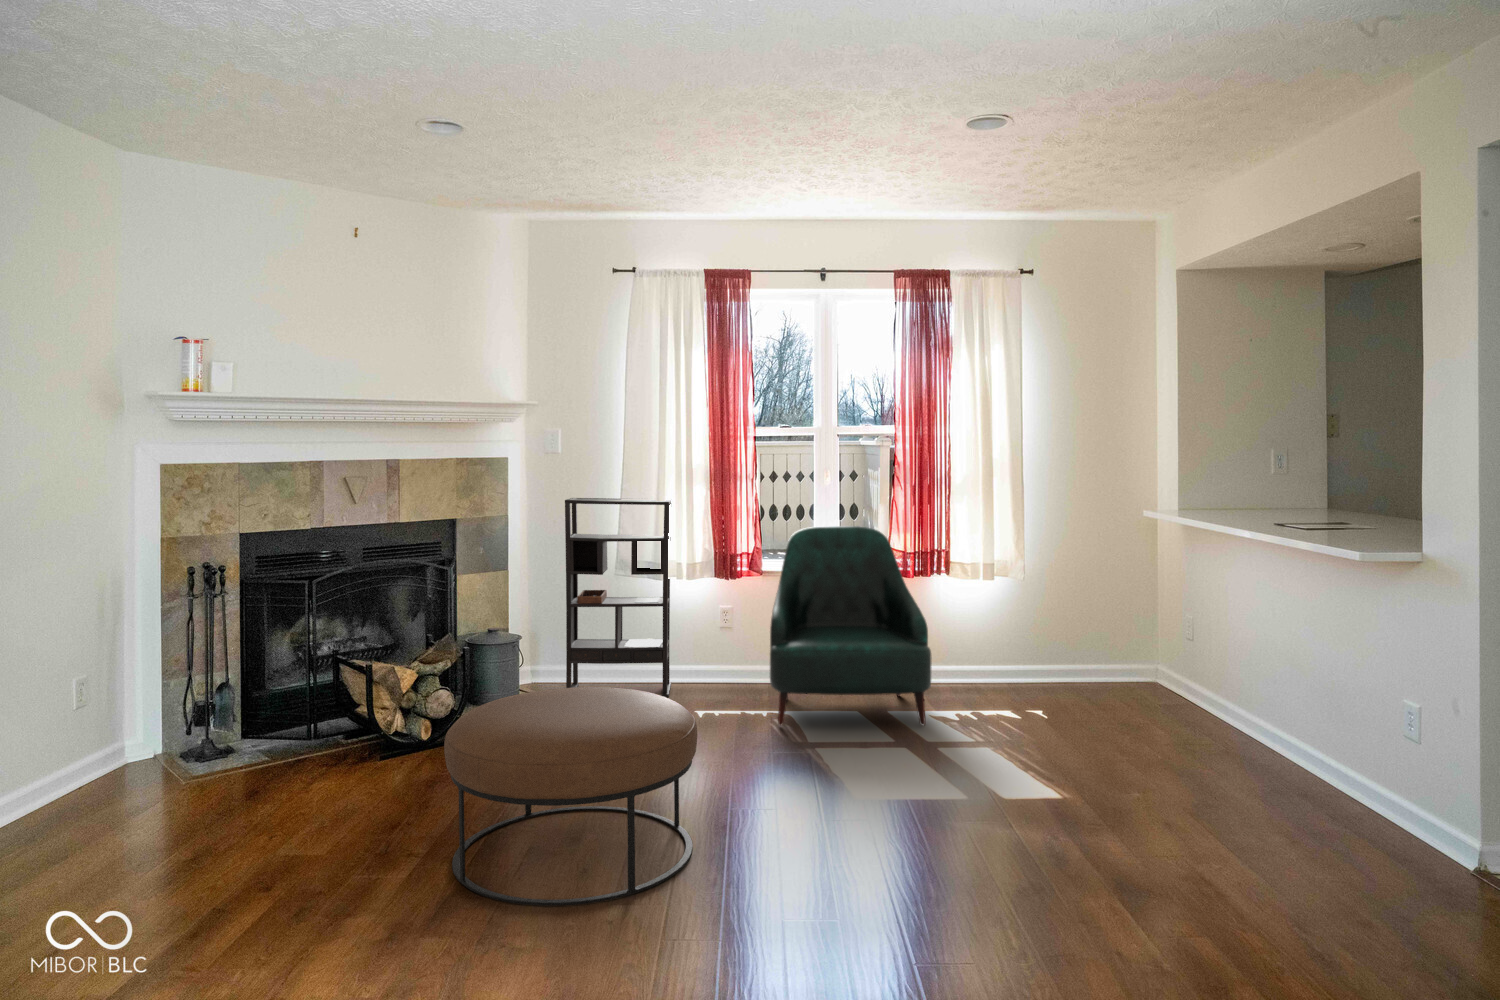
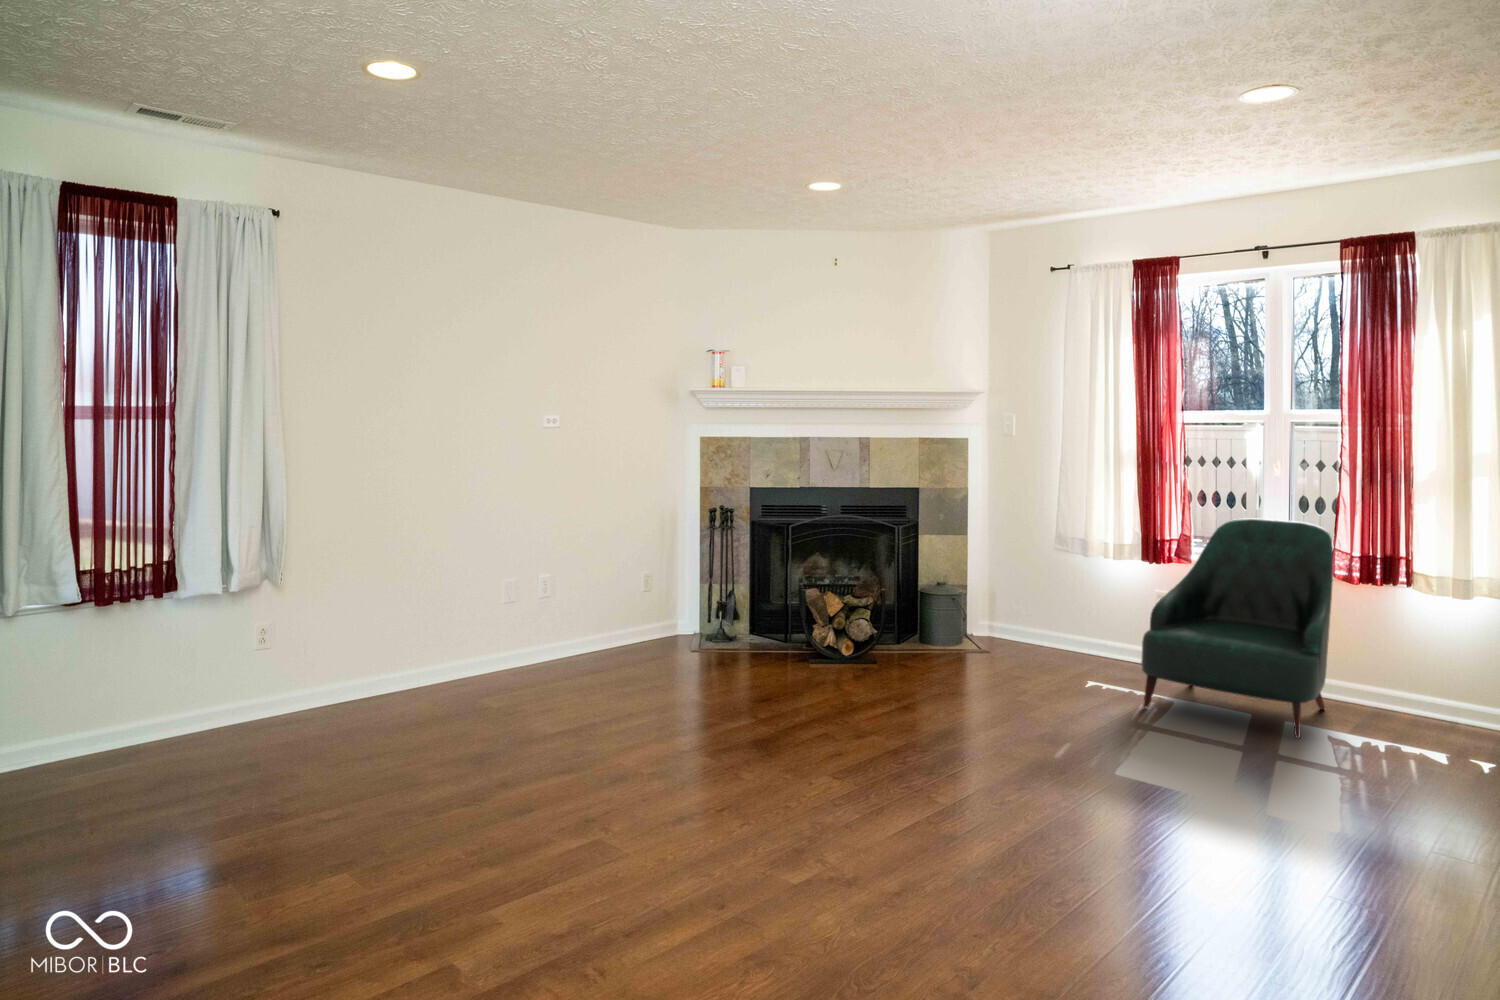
bookshelf: present [565,498,671,698] -> none [992,474,1108,665]
ottoman: present [444,687,697,906] -> none [765,625,953,779]

